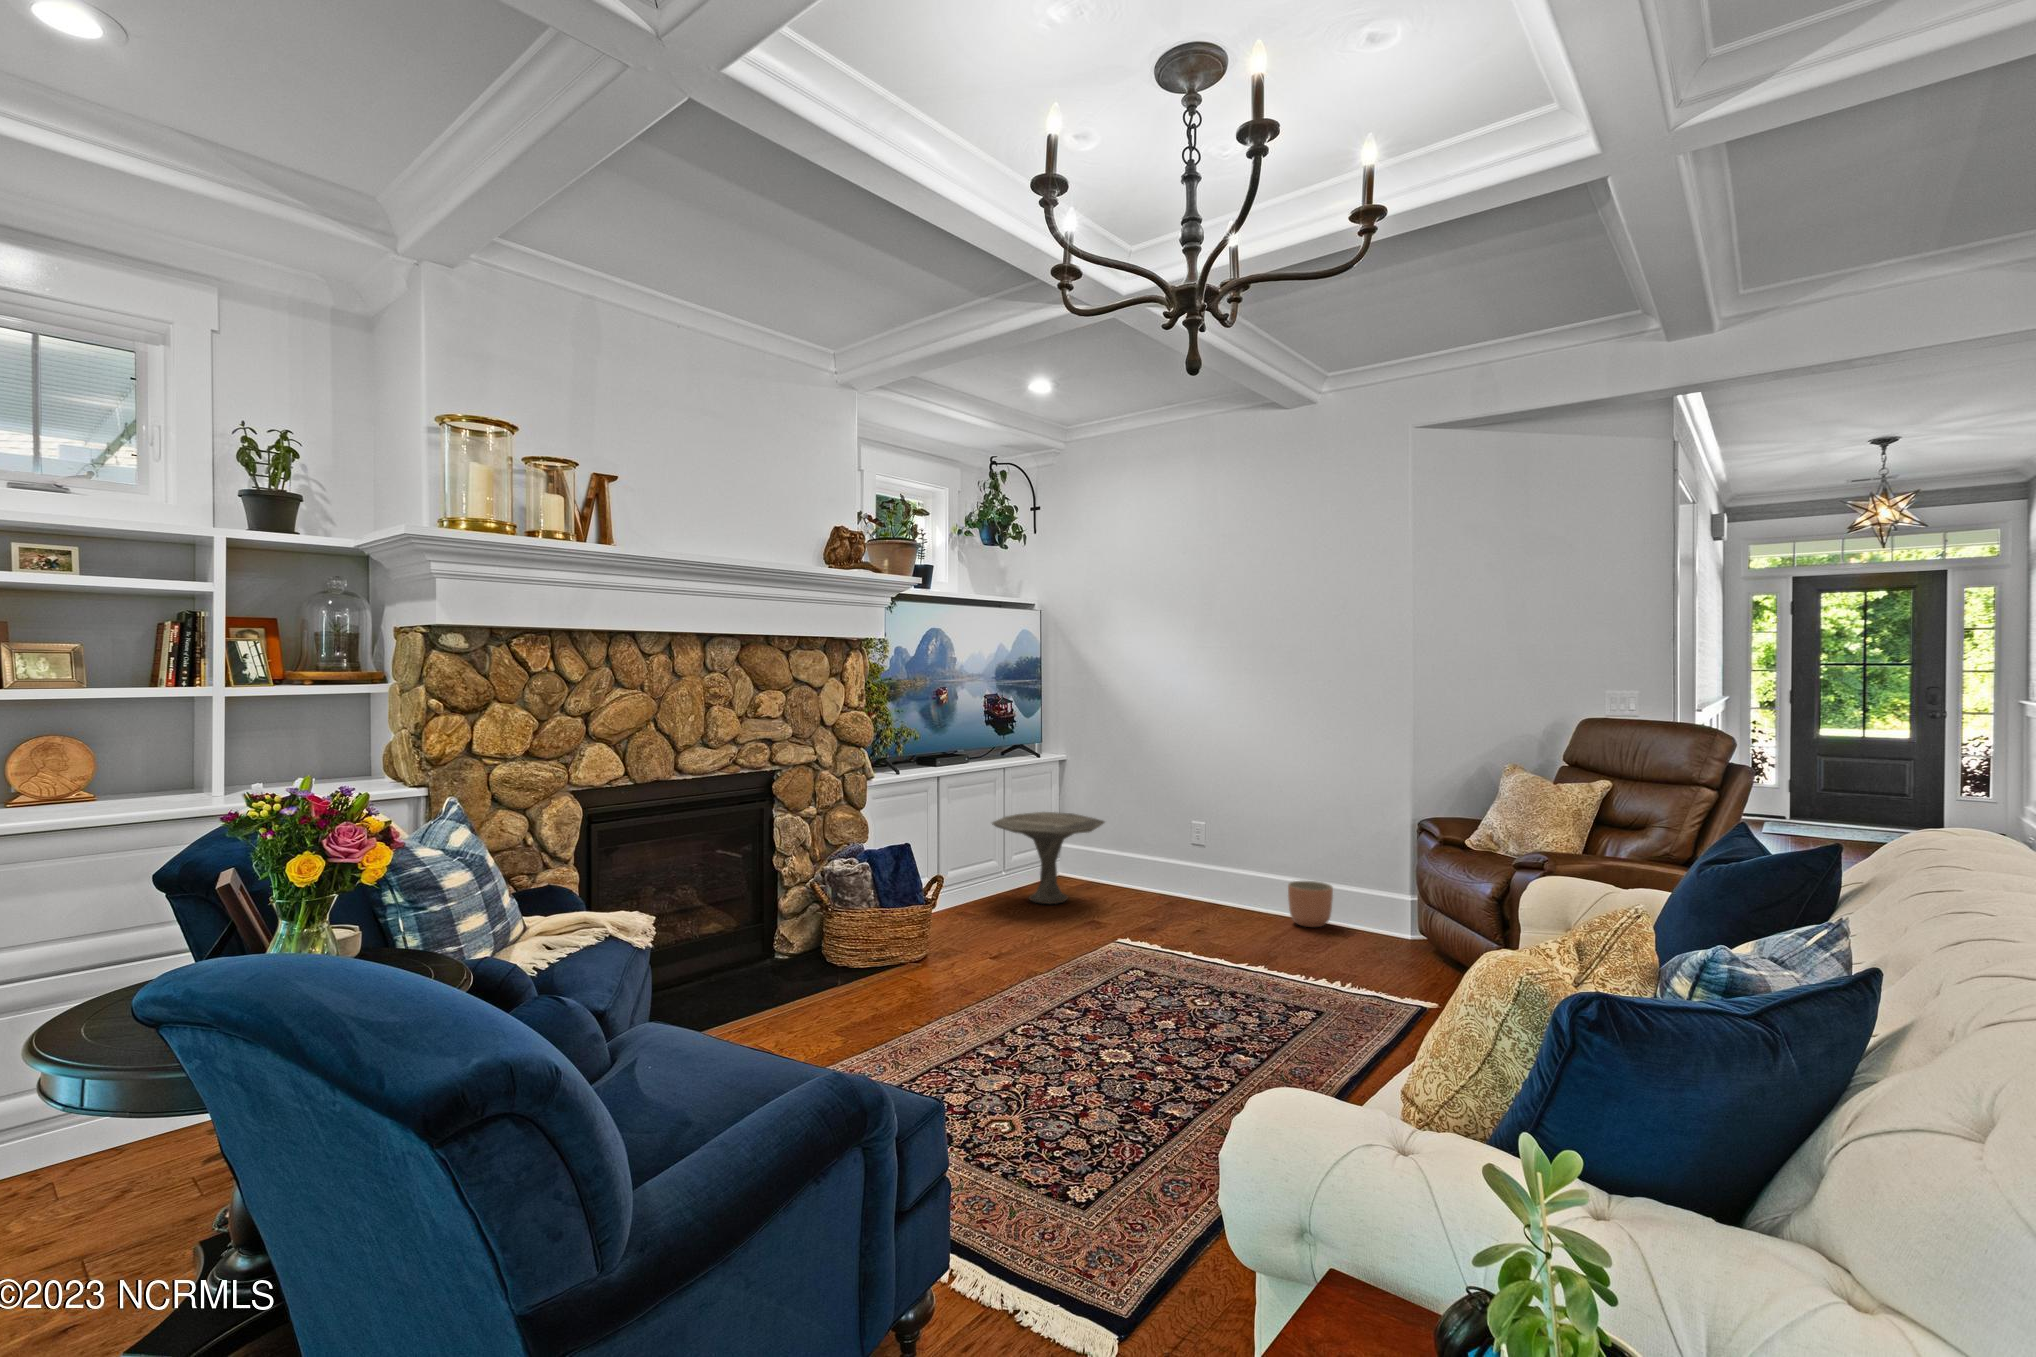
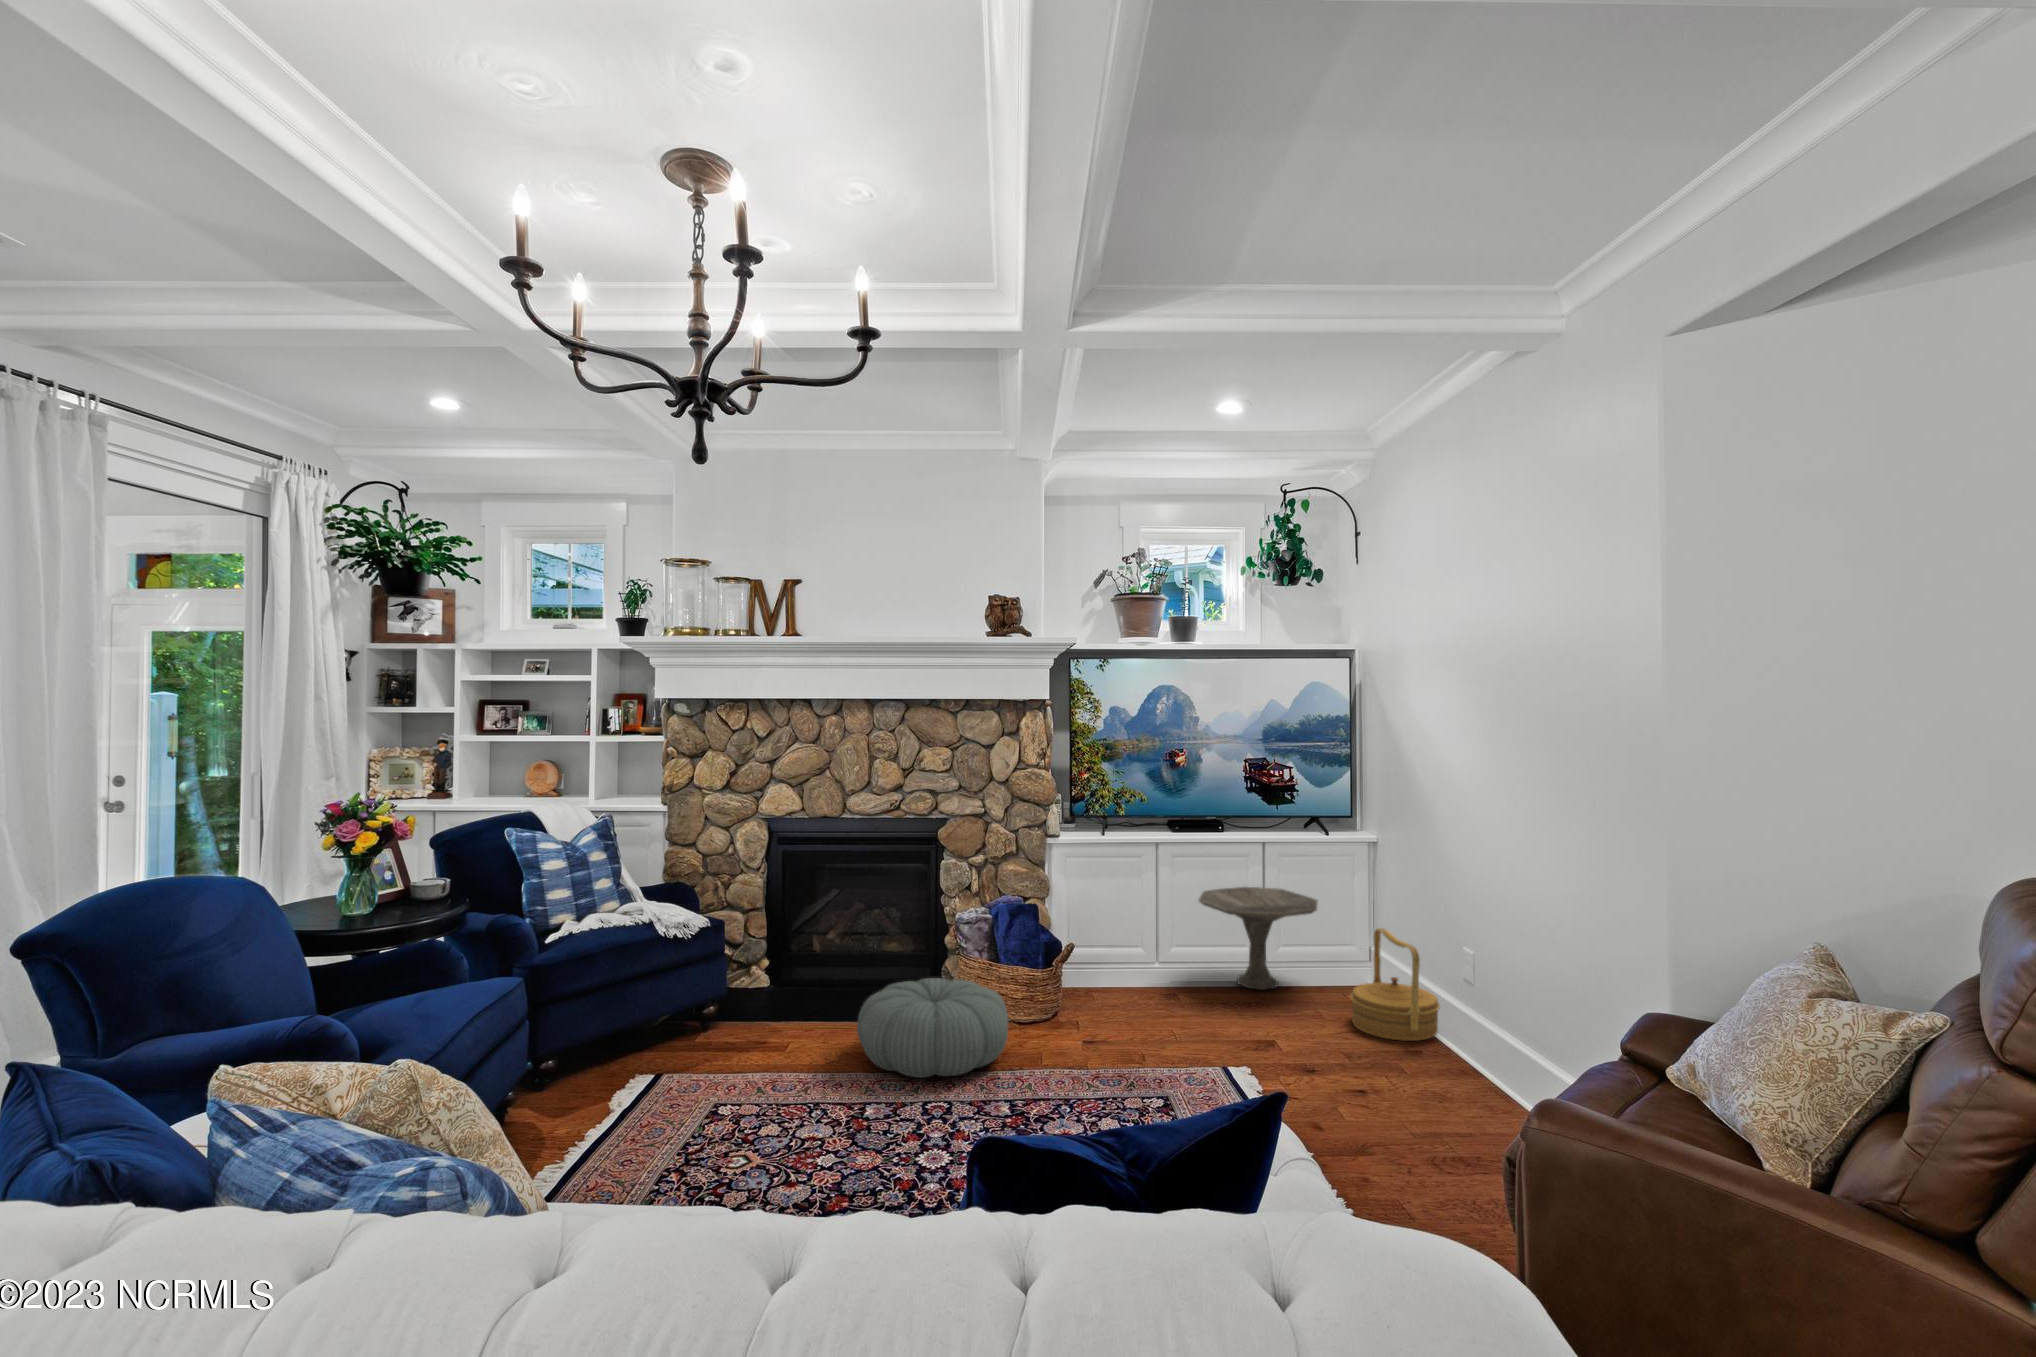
woven basket: none [1155,827,1227,913] -> present [1351,928,1440,1041]
planter: present [1288,881,1333,927] -> none [1449,1026,1510,1092]
pouf: none [880,933,1051,1043] -> present [857,978,1008,1078]

